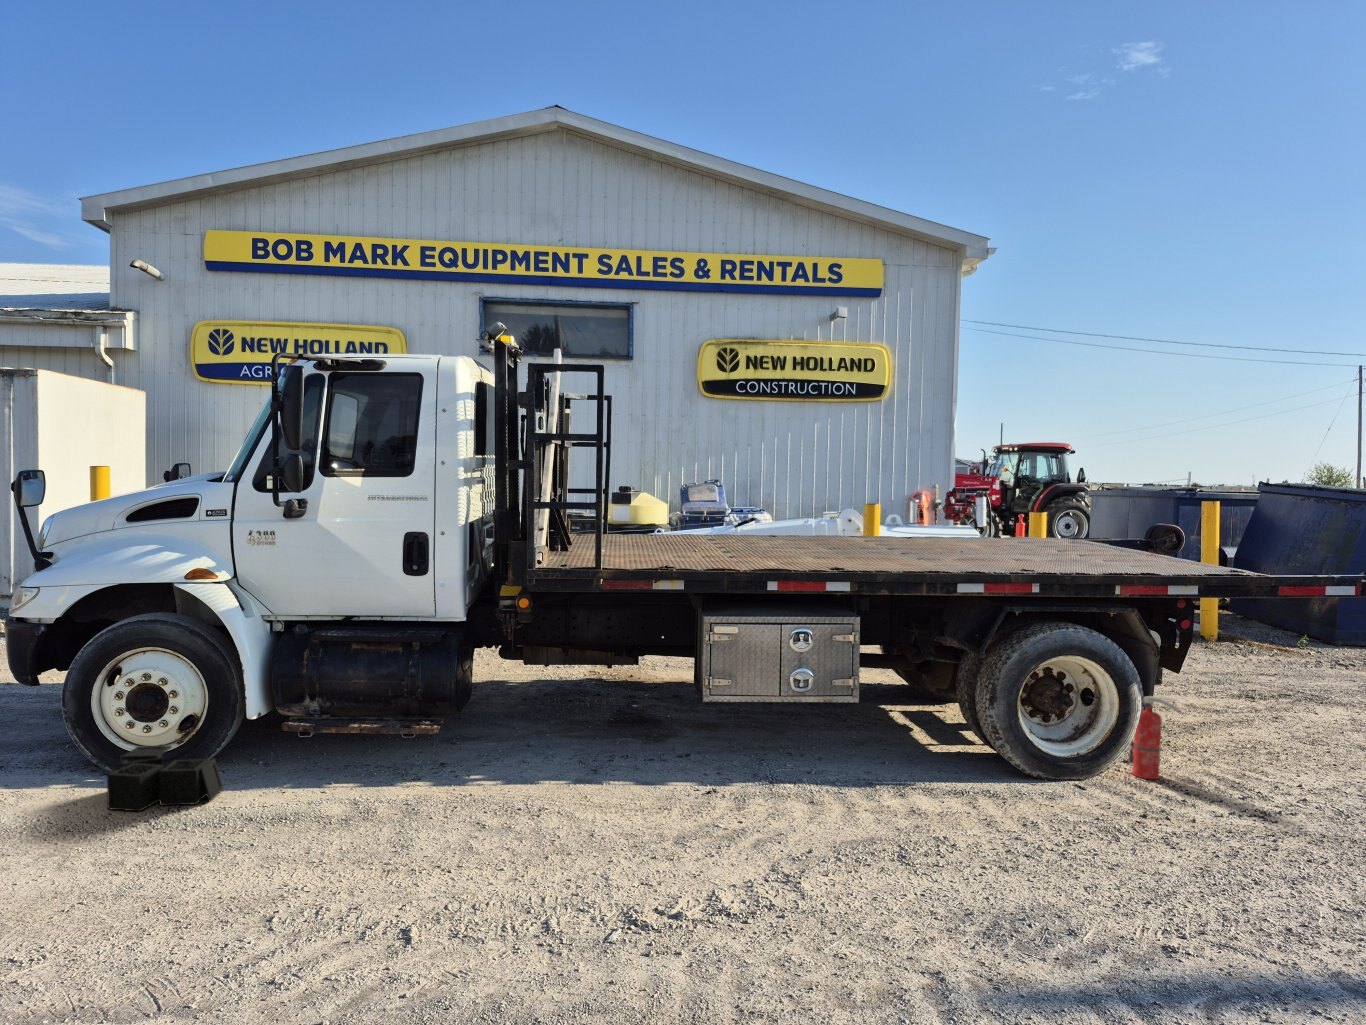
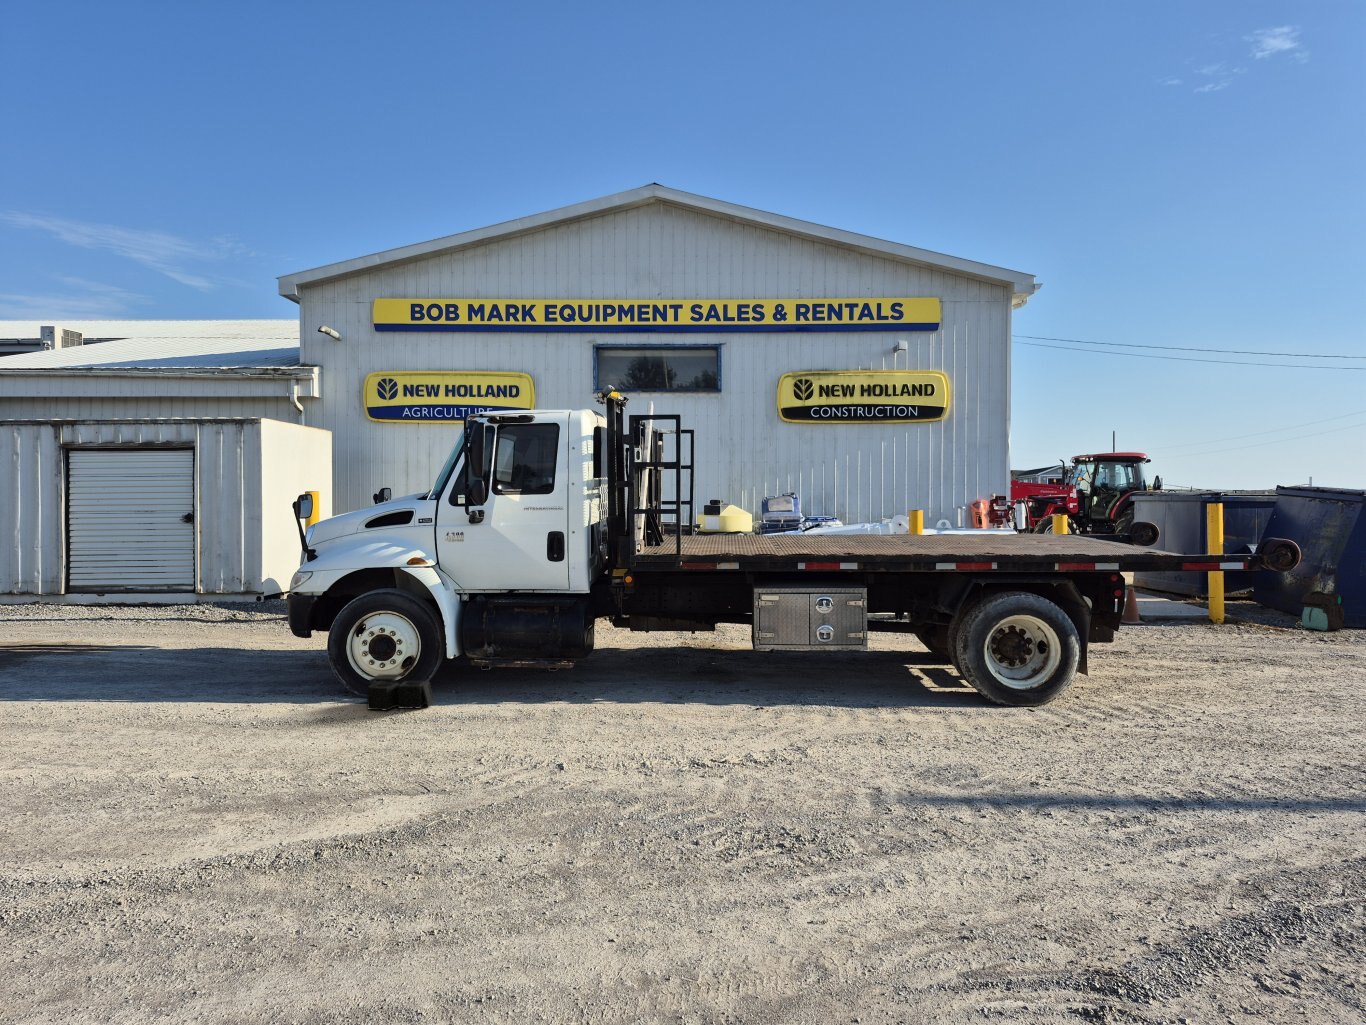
backpack: none [1285,600,1334,646] -> present [1300,591,1345,632]
fire extinguisher: present [1128,696,1179,779] -> none [1074,648,1109,709]

